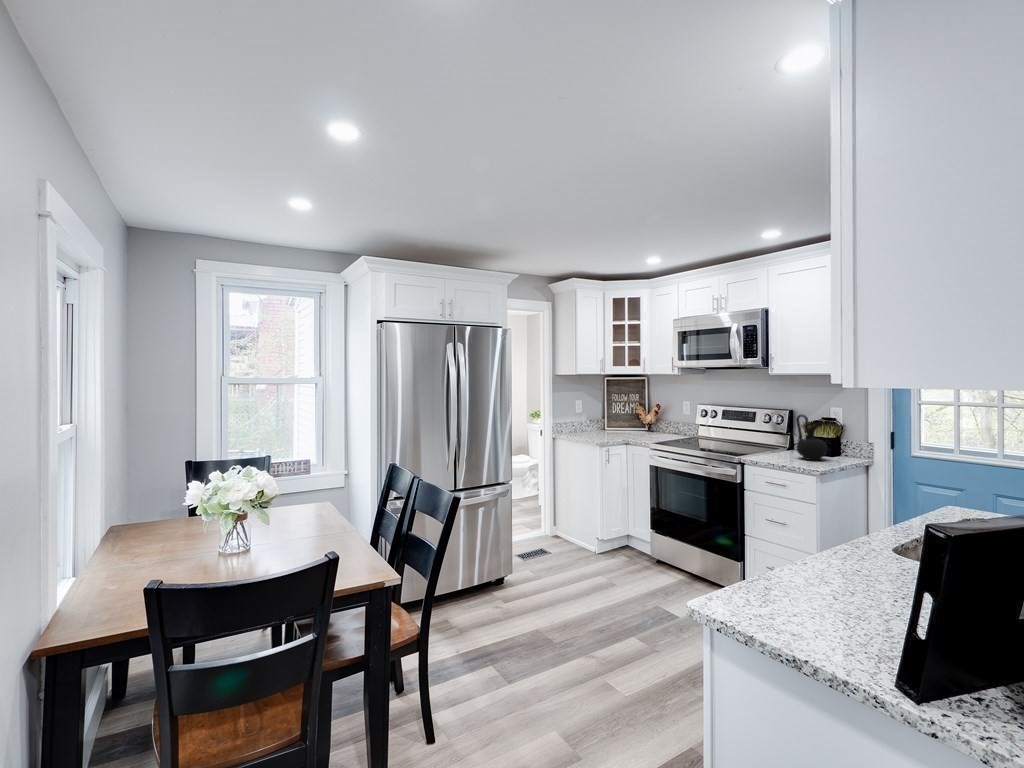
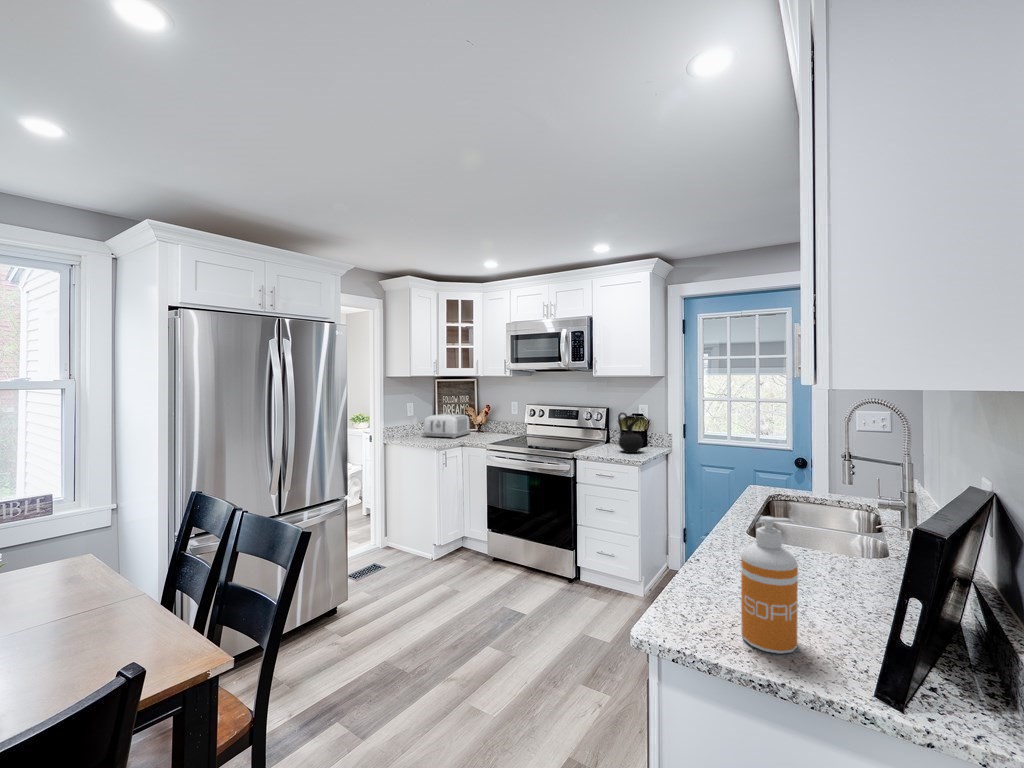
toaster: none [591,412,639,436] -> present [423,414,470,438]
soap dispenser: none [793,509,850,642] -> present [741,516,798,654]

